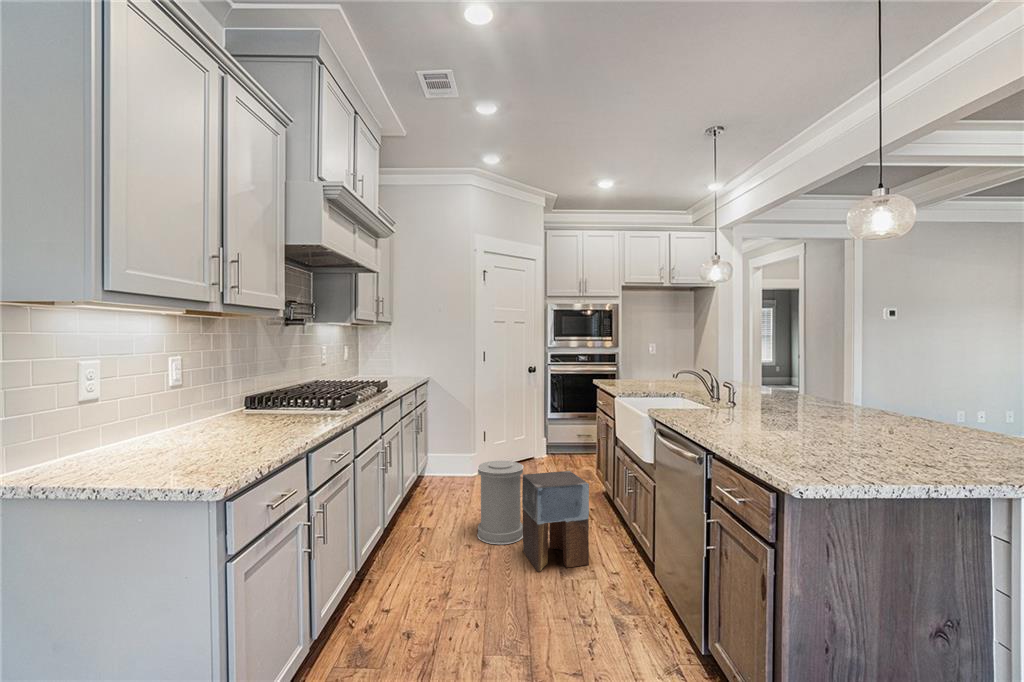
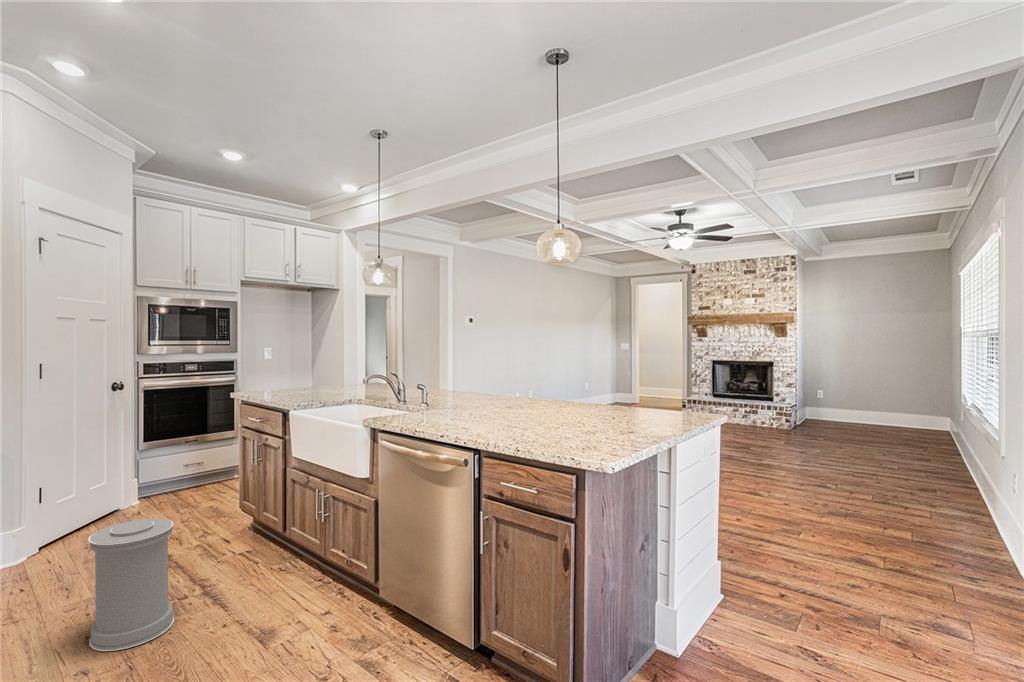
stool: present [522,471,589,572] -> none [185,510,290,654]

